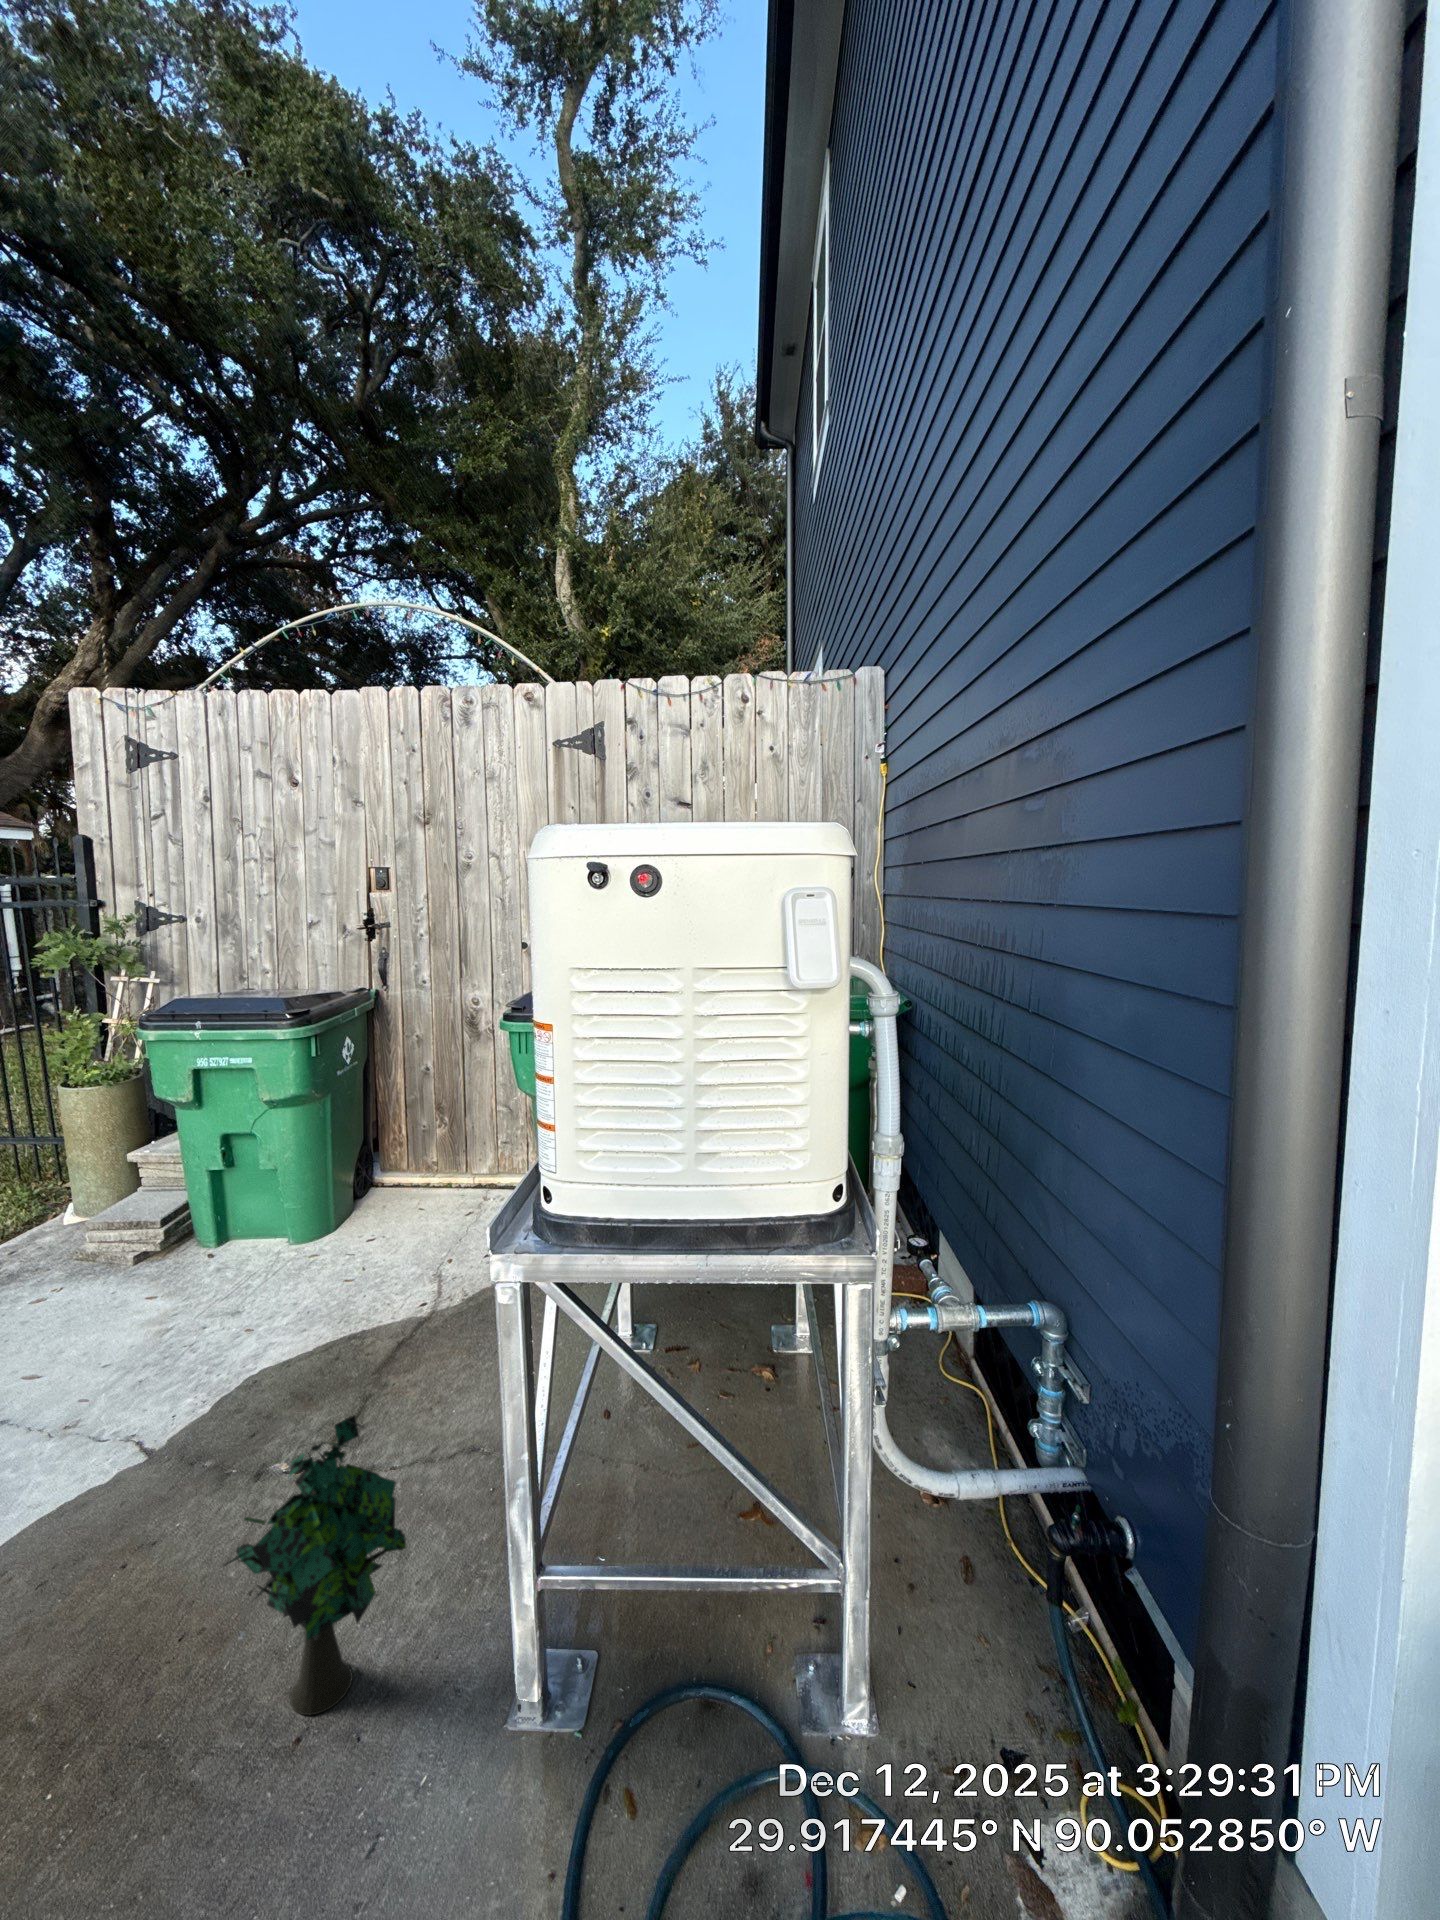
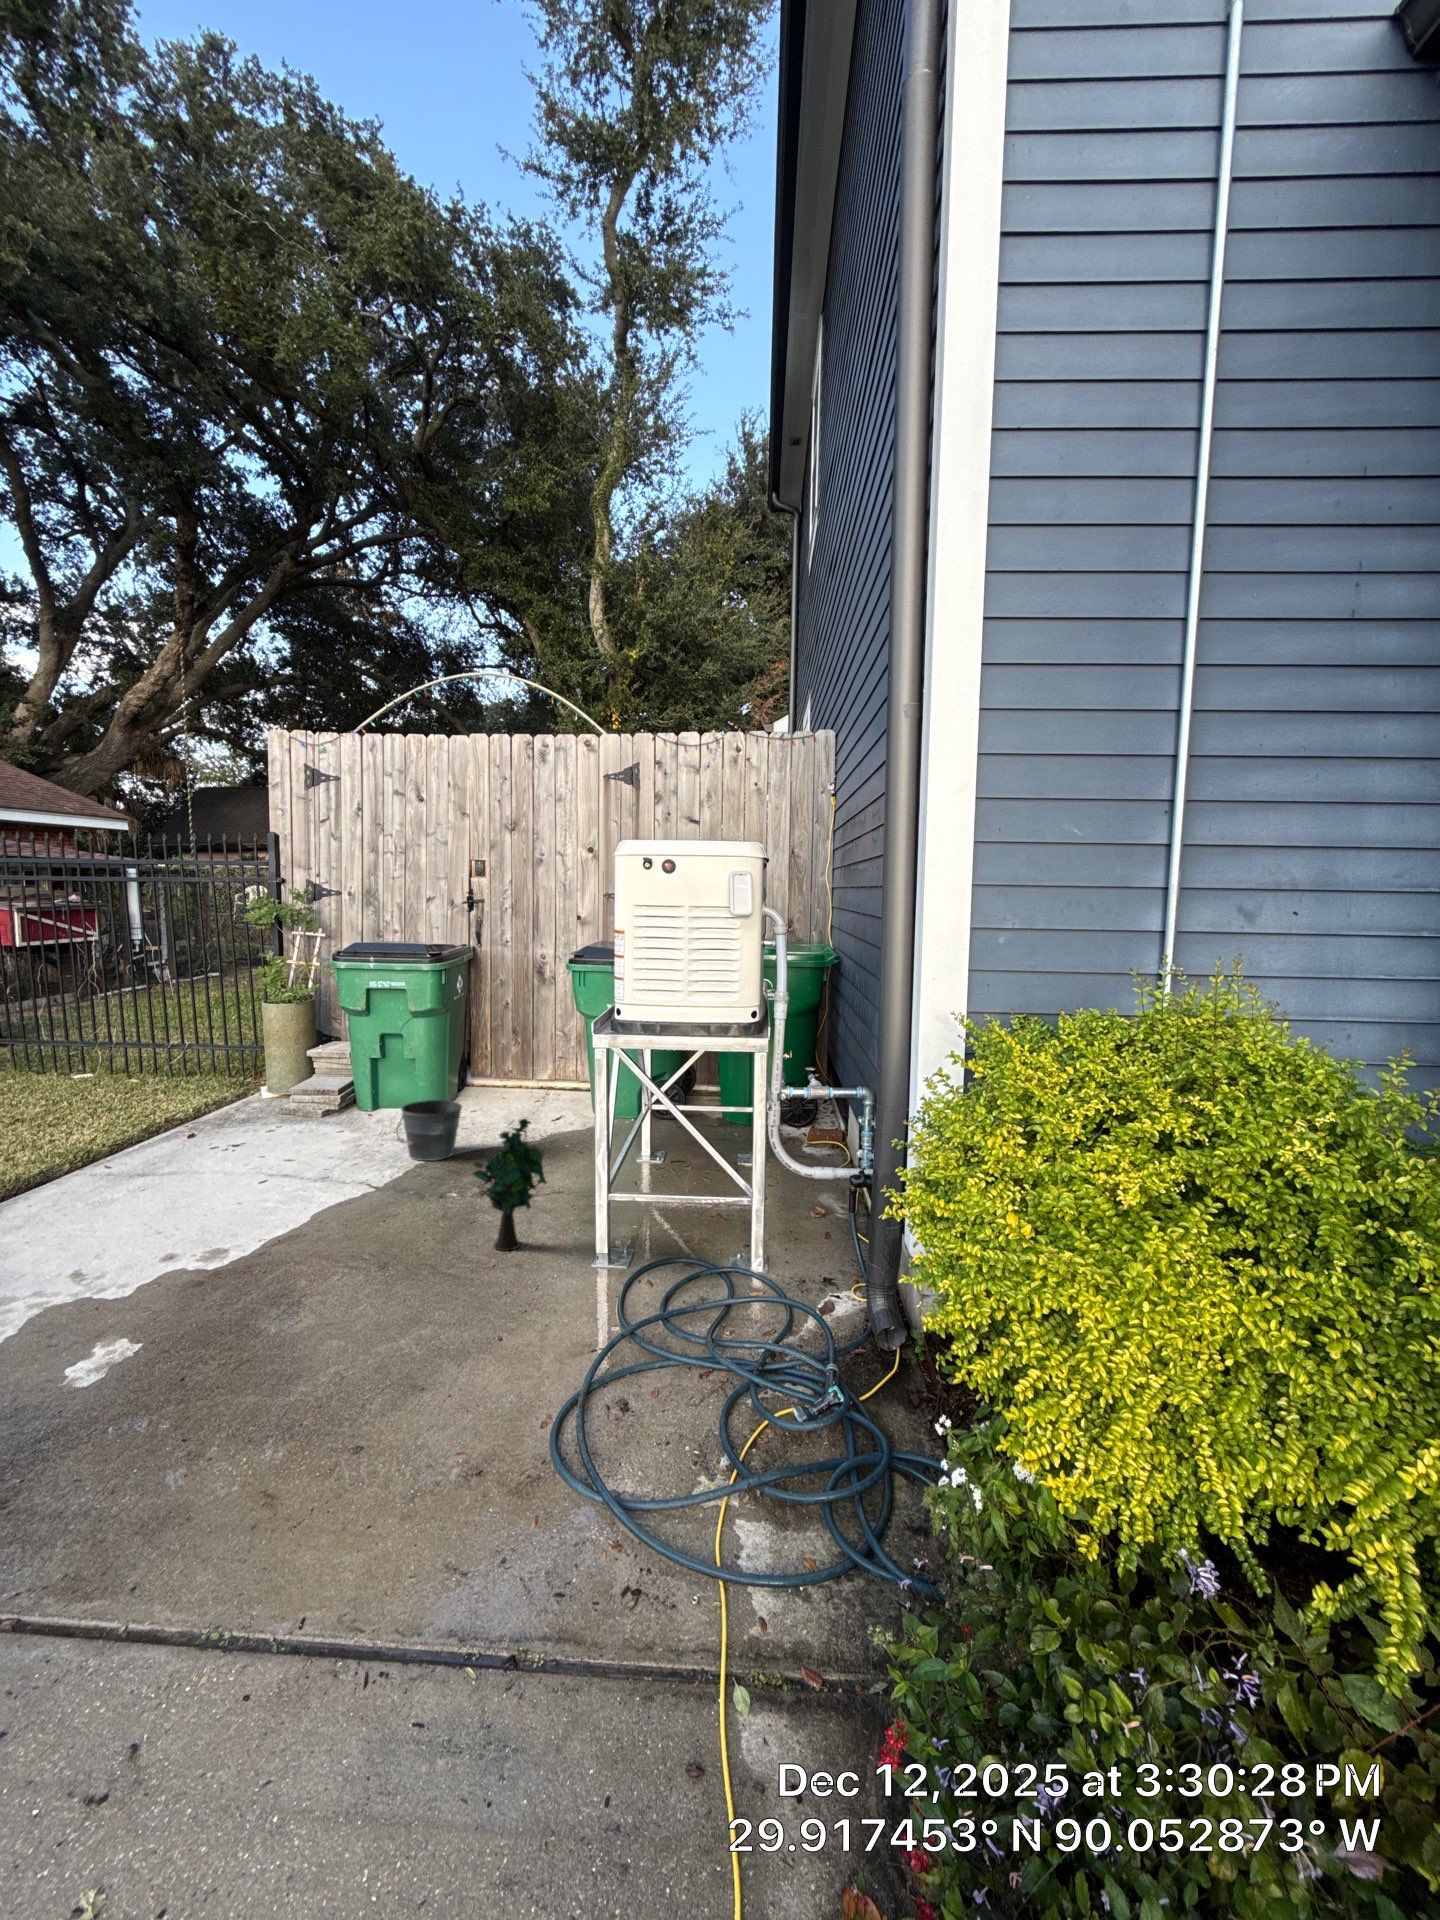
bucket: none [206,1259,322,1377] -> present [396,1100,462,1161]

